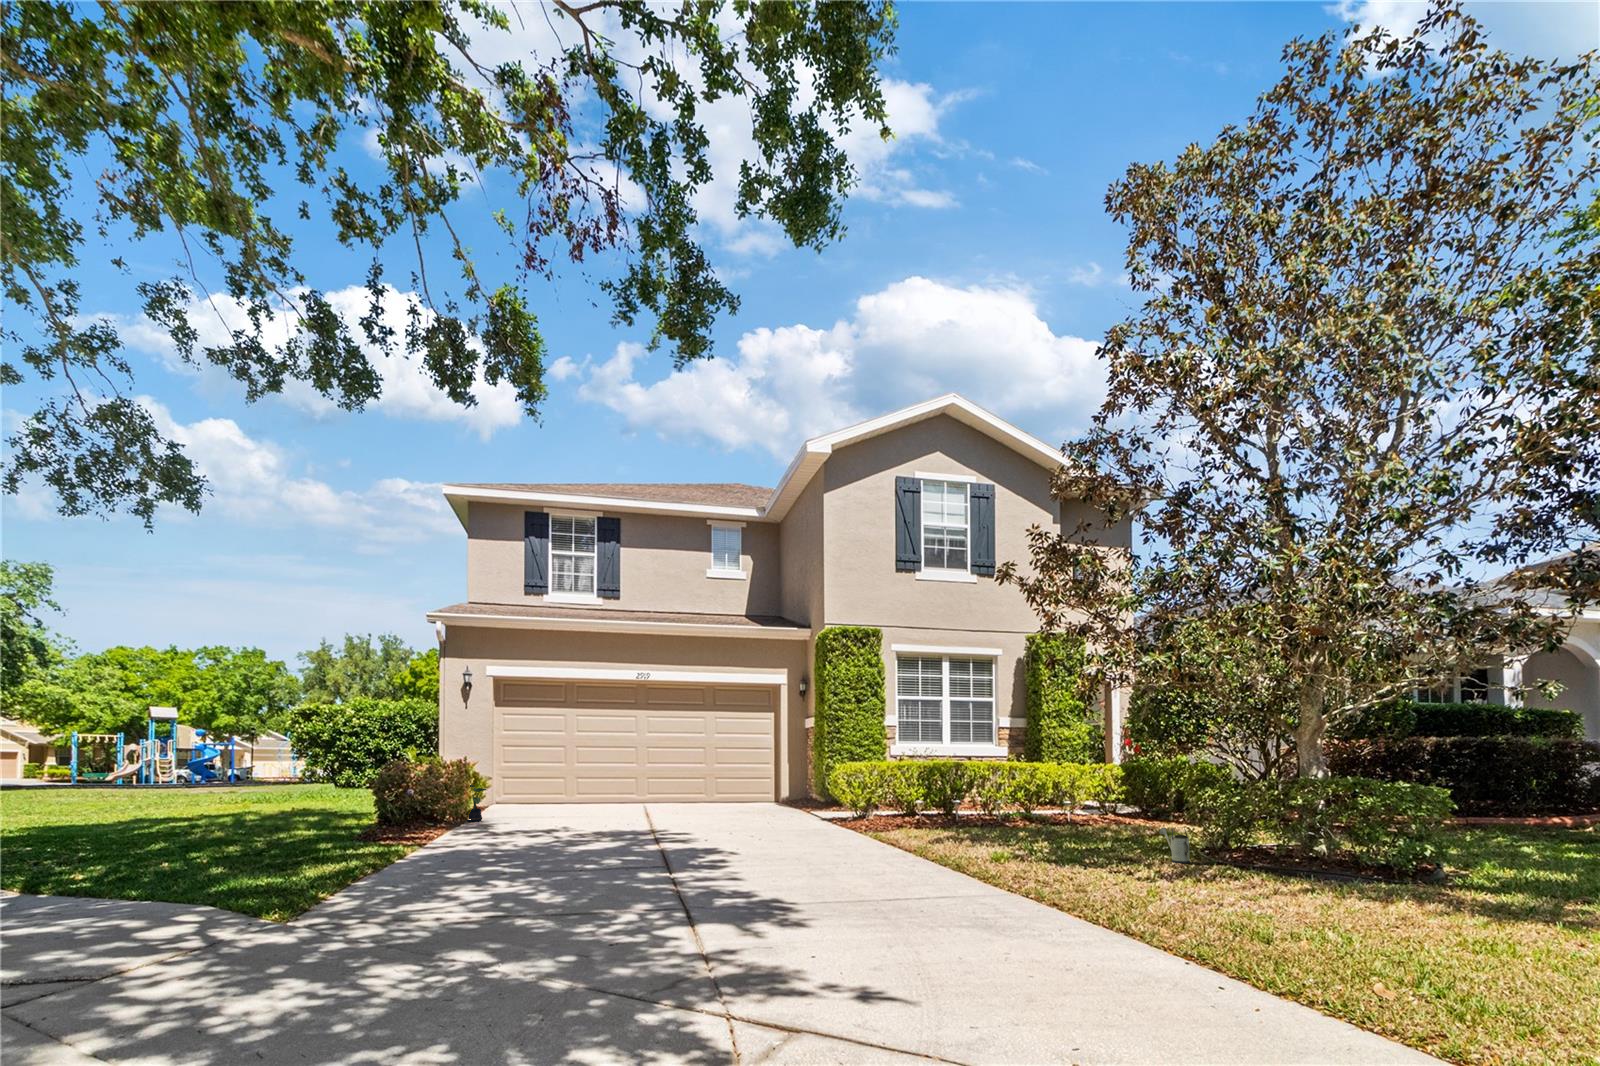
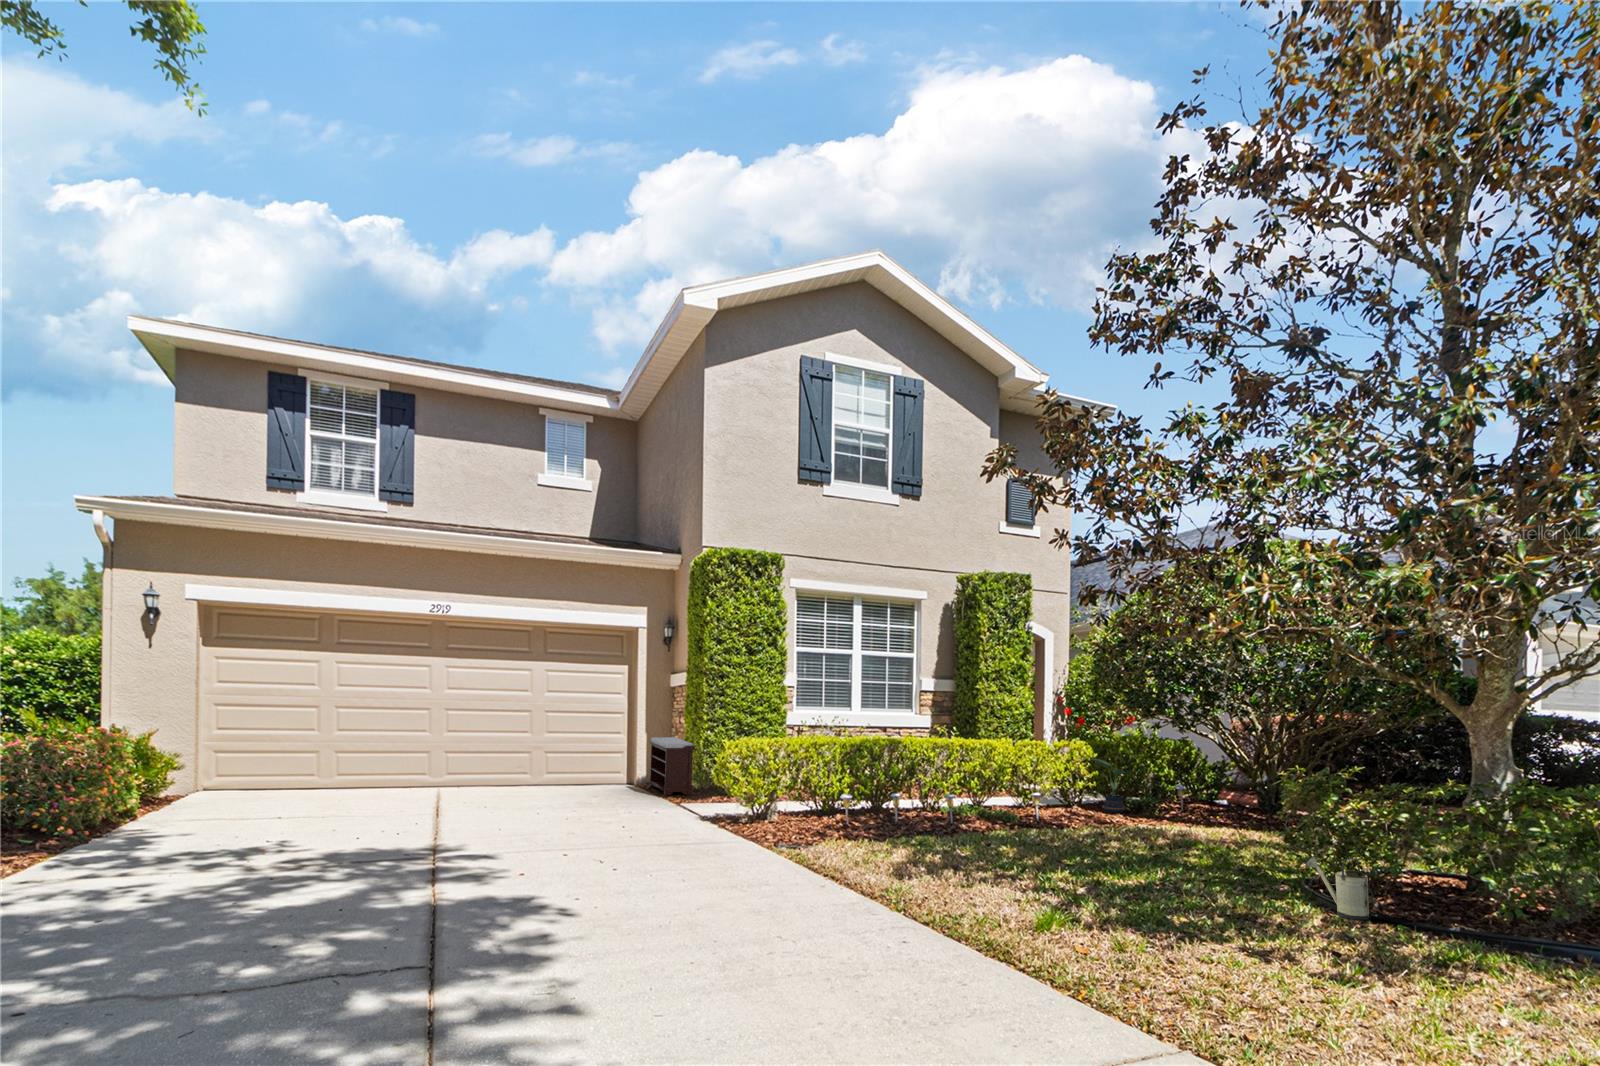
bench: none [793,765,823,806] -> present [650,737,695,796]
potted plant: present [466,784,487,822] -> present [1091,758,1126,813]

